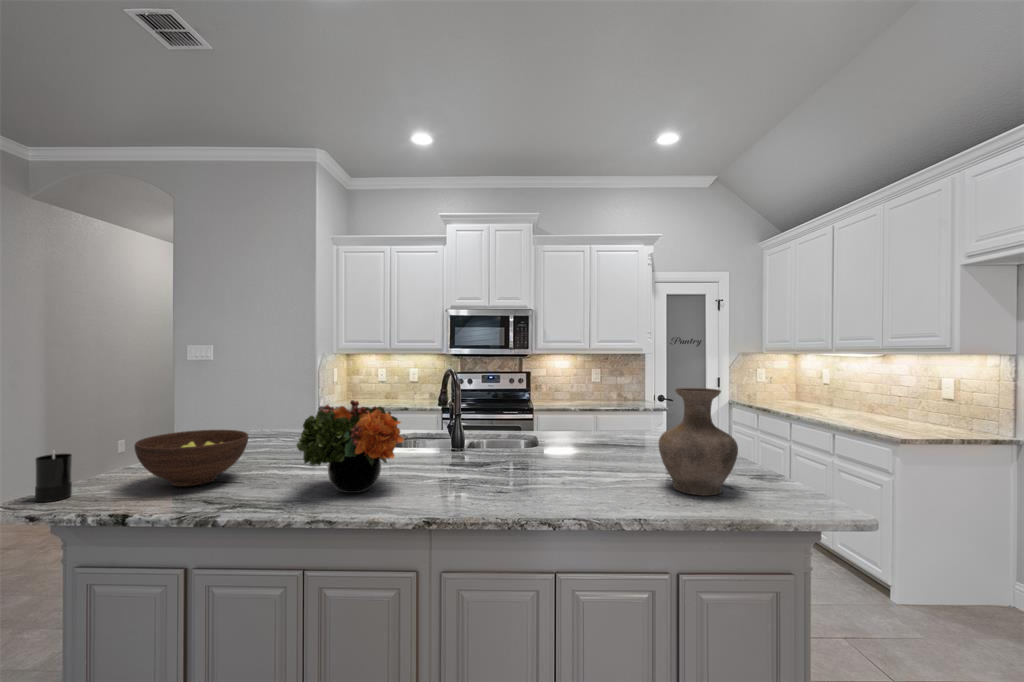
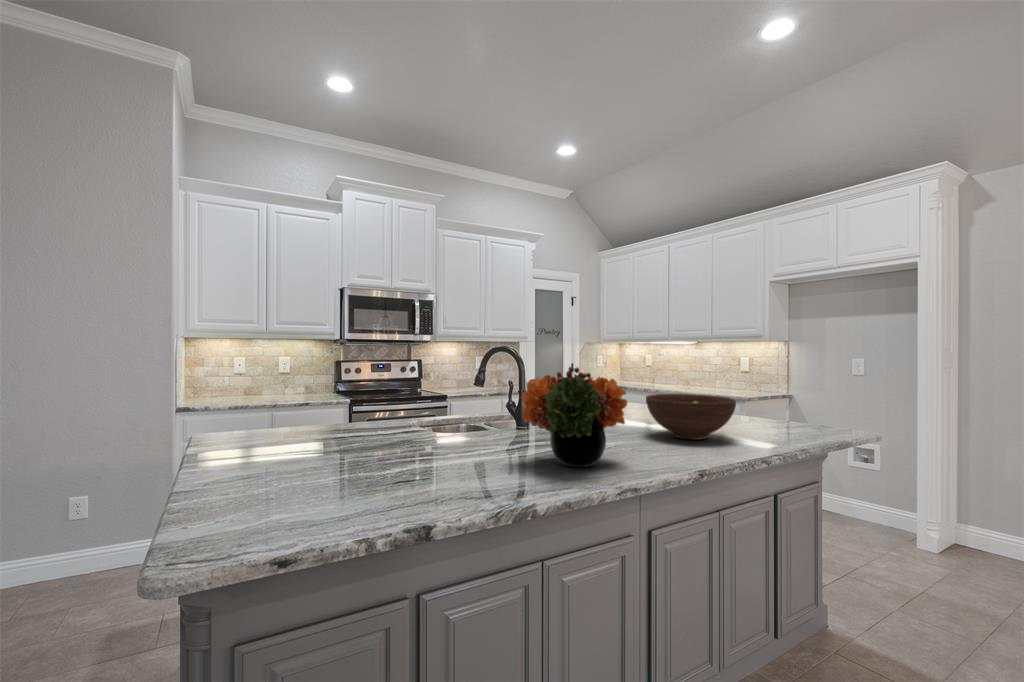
vase: present [658,388,738,496] -> none [750,352,816,433]
fruit bowl: present [135,430,248,486] -> present [646,394,736,440]
candle: present [35,450,72,502] -> none [210,457,261,542]

